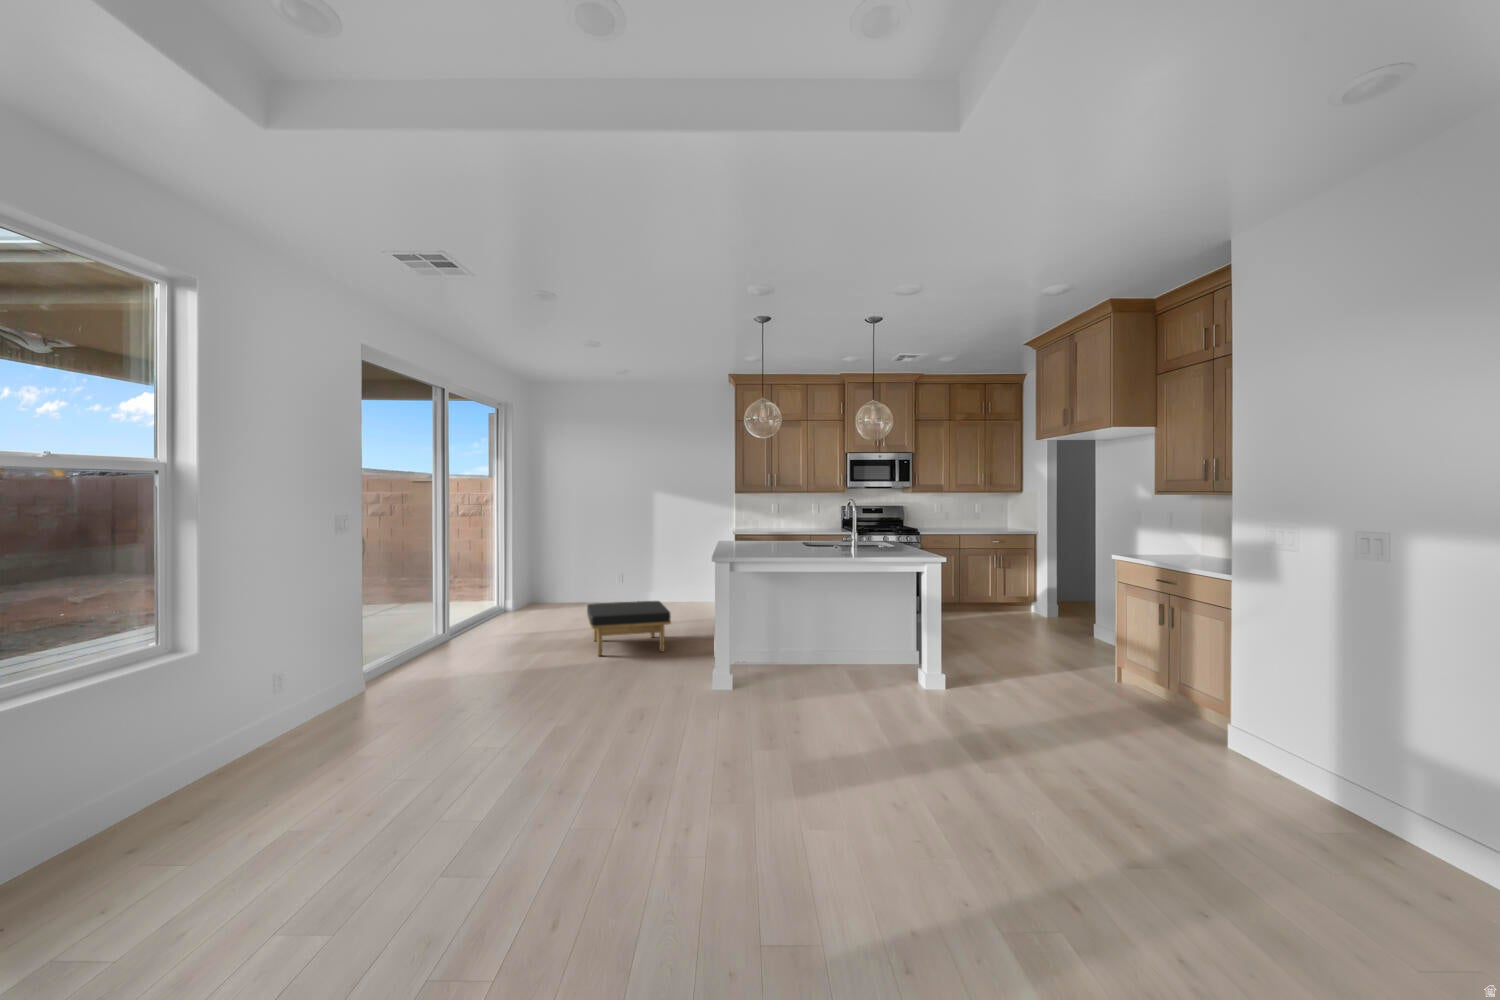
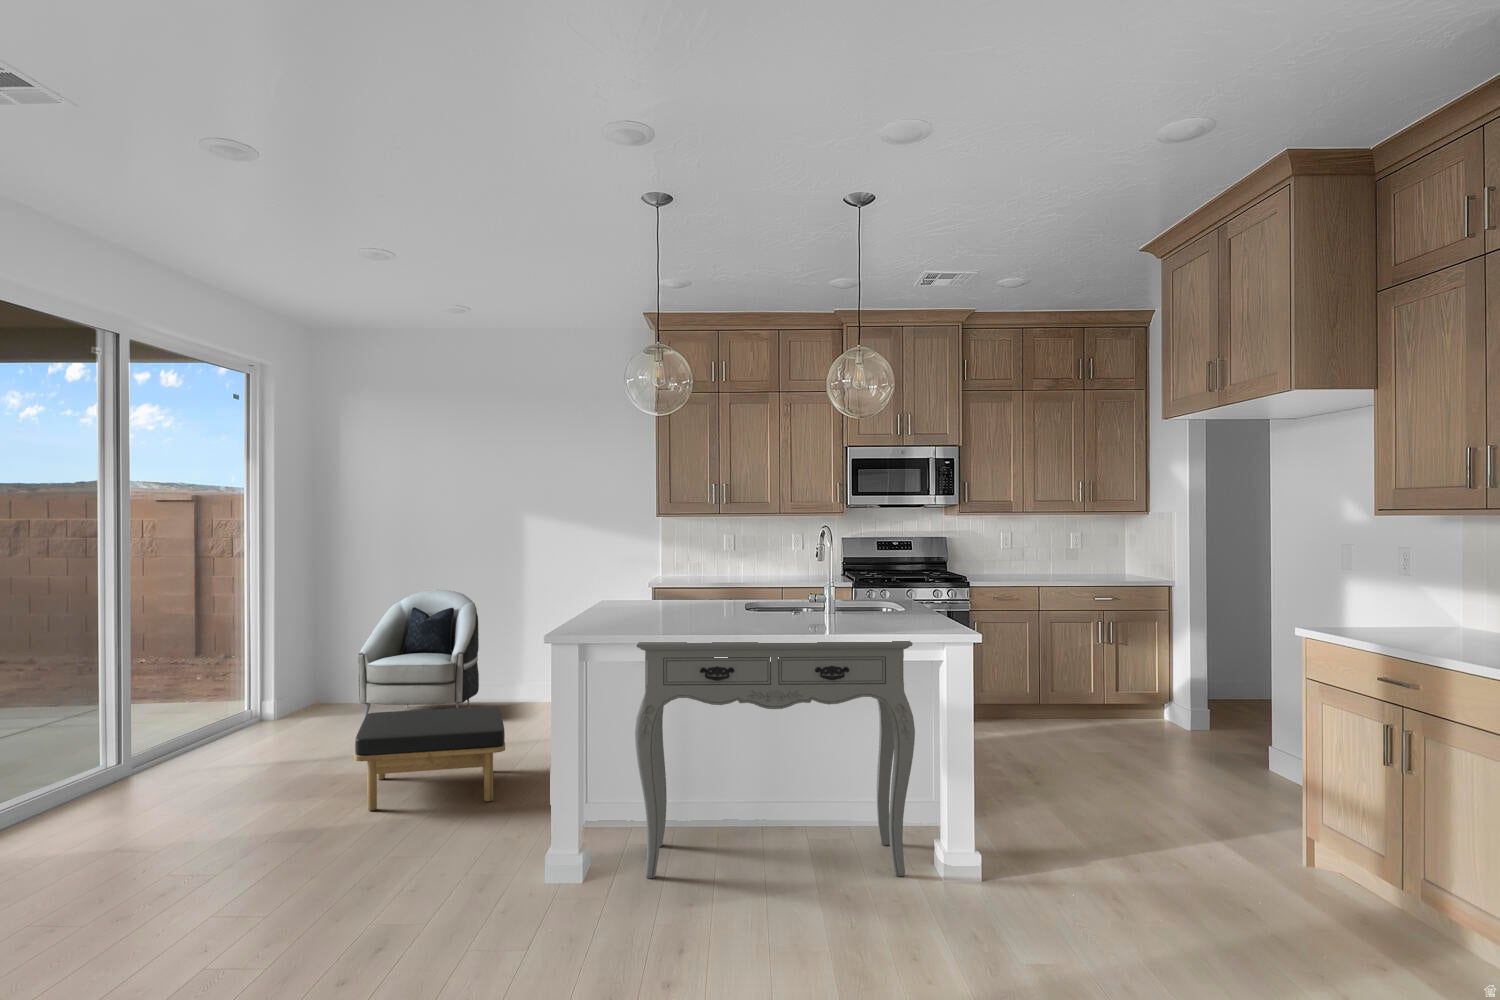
armchair: none [565,523,632,613] -> present [359,590,479,717]
console table: none [758,555,910,687] -> present [635,641,915,878]

